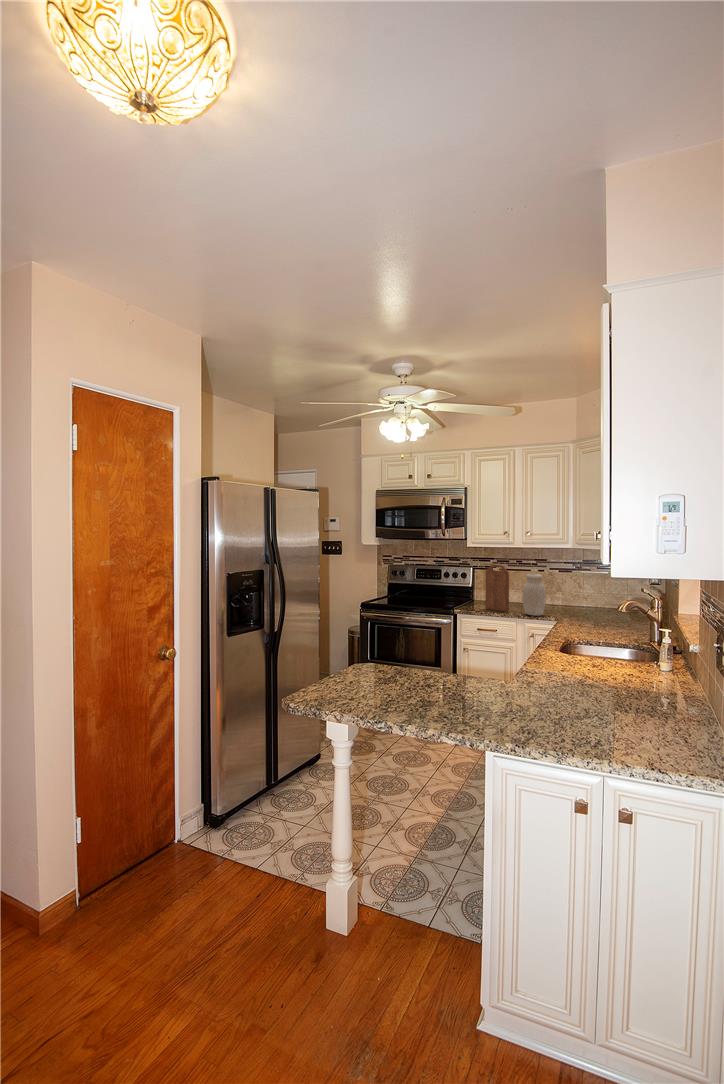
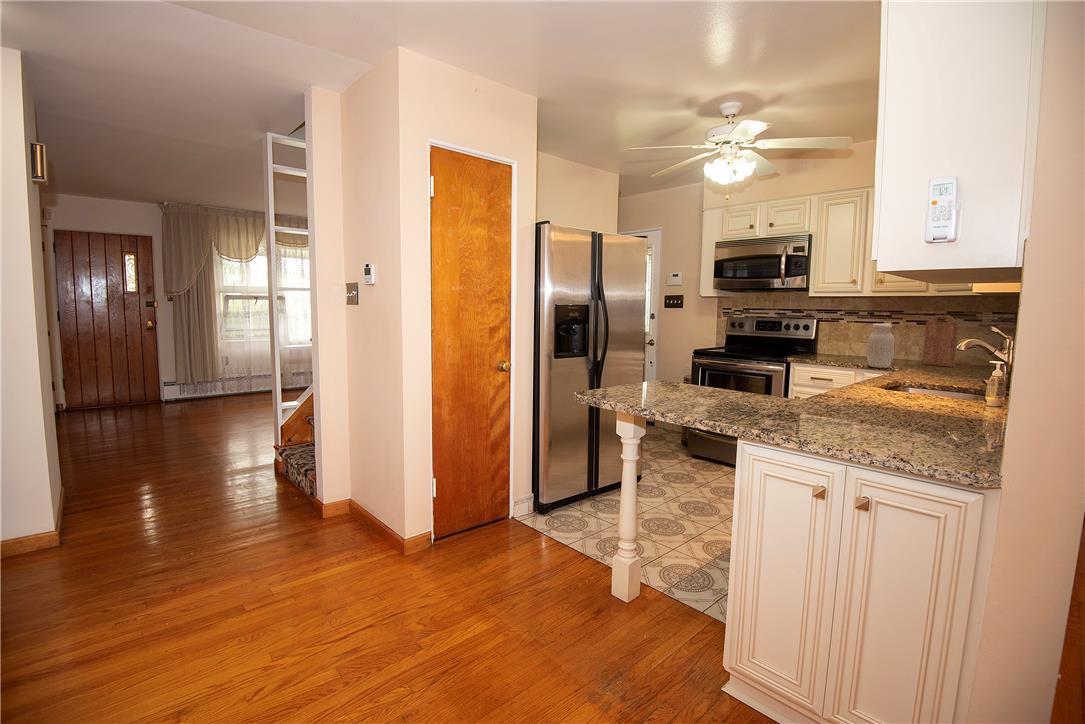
cutting board: present [485,565,509,612] -> present [922,315,959,367]

